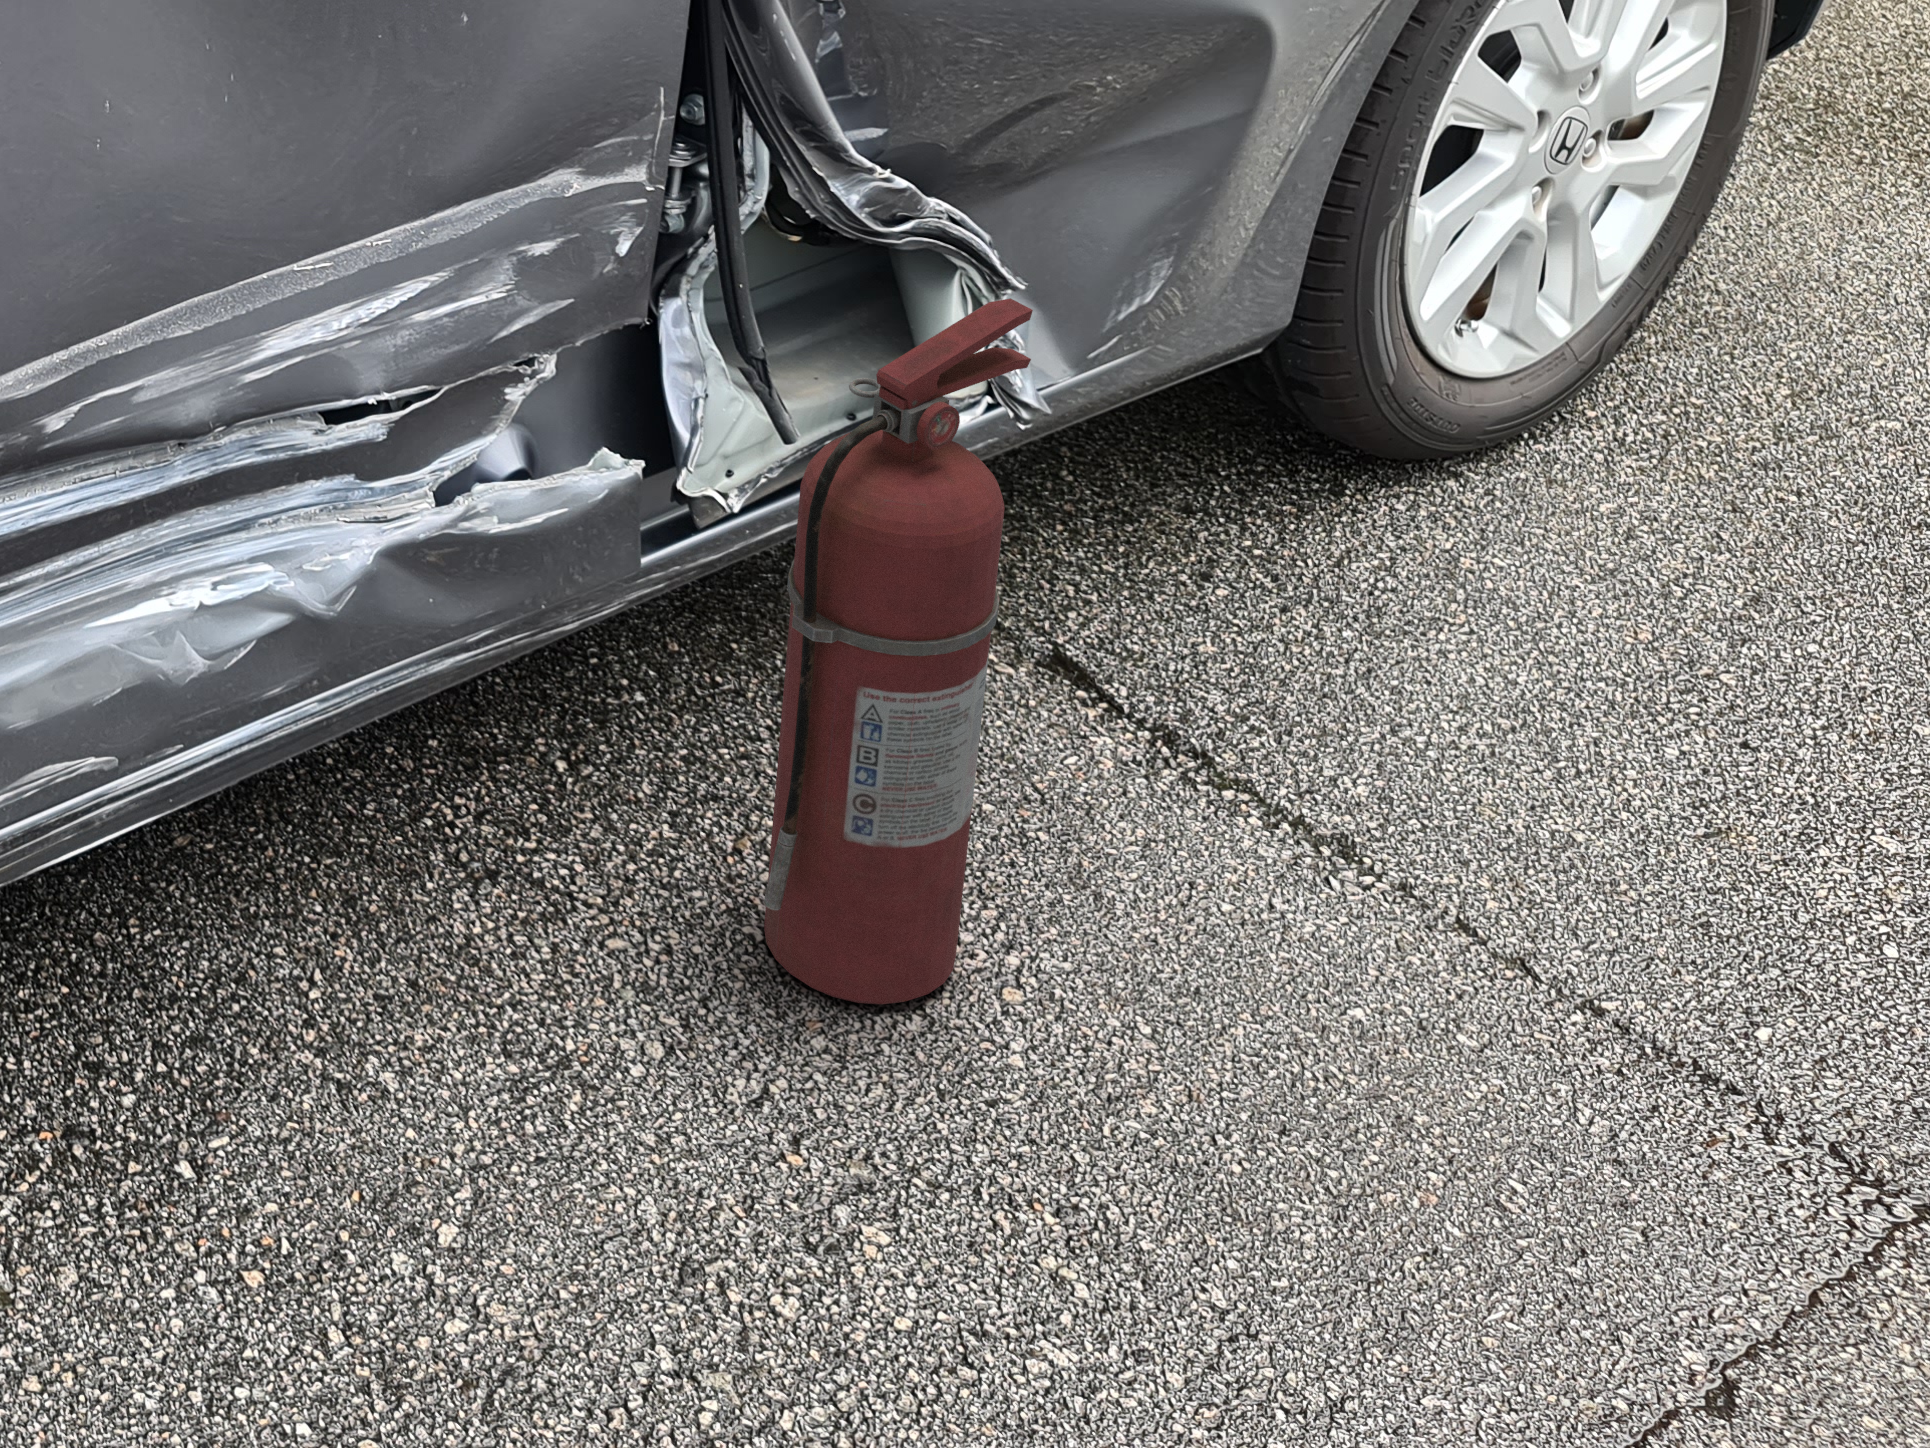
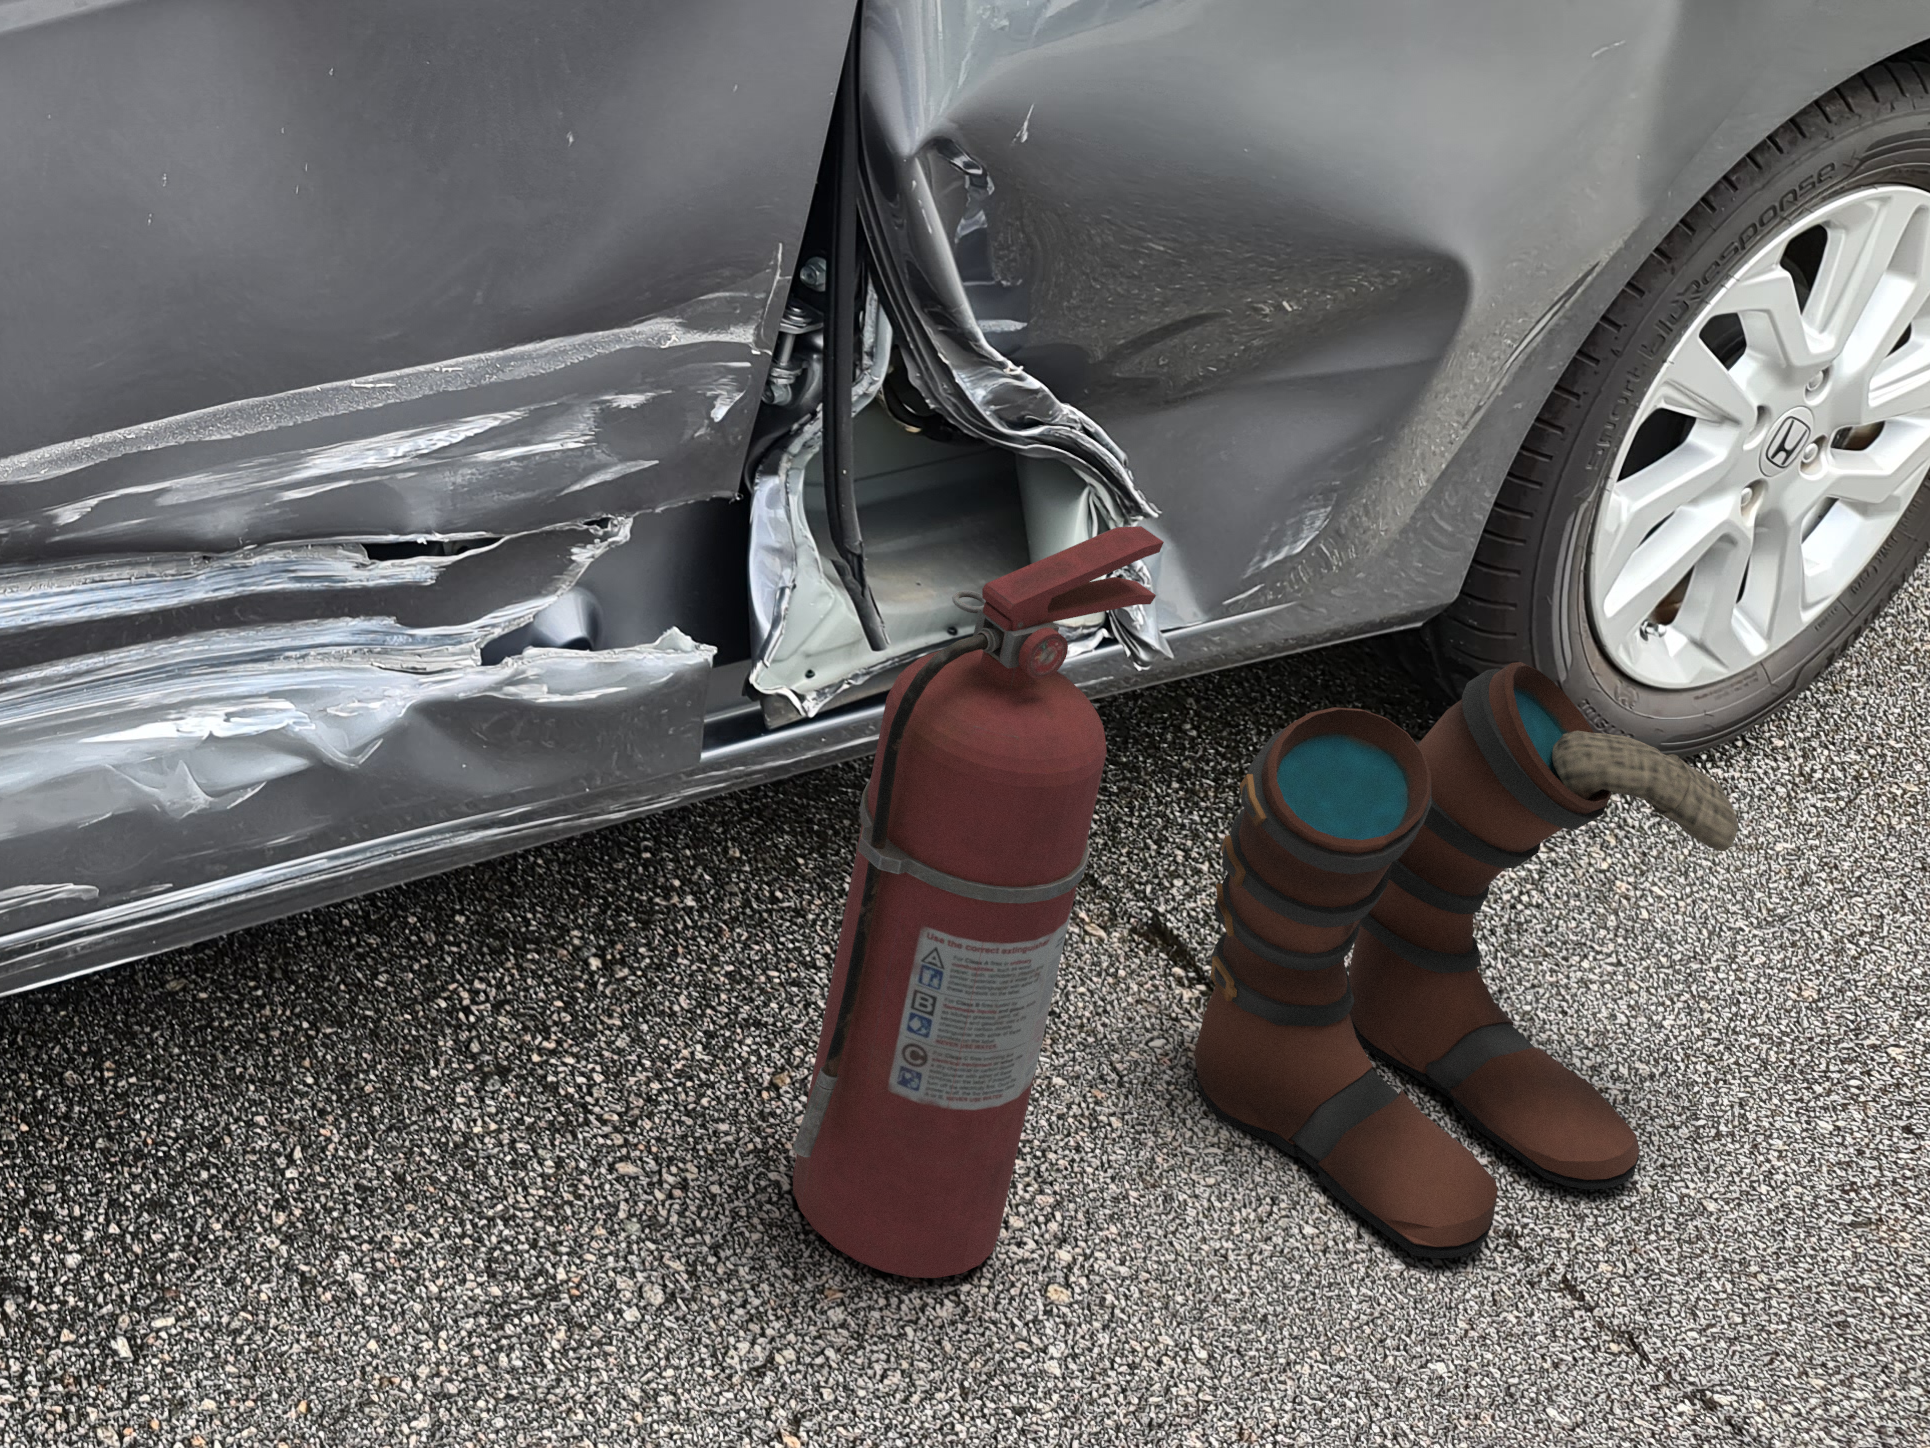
boots: none [1107,373,1567,919] -> present [1194,662,1738,1258]

